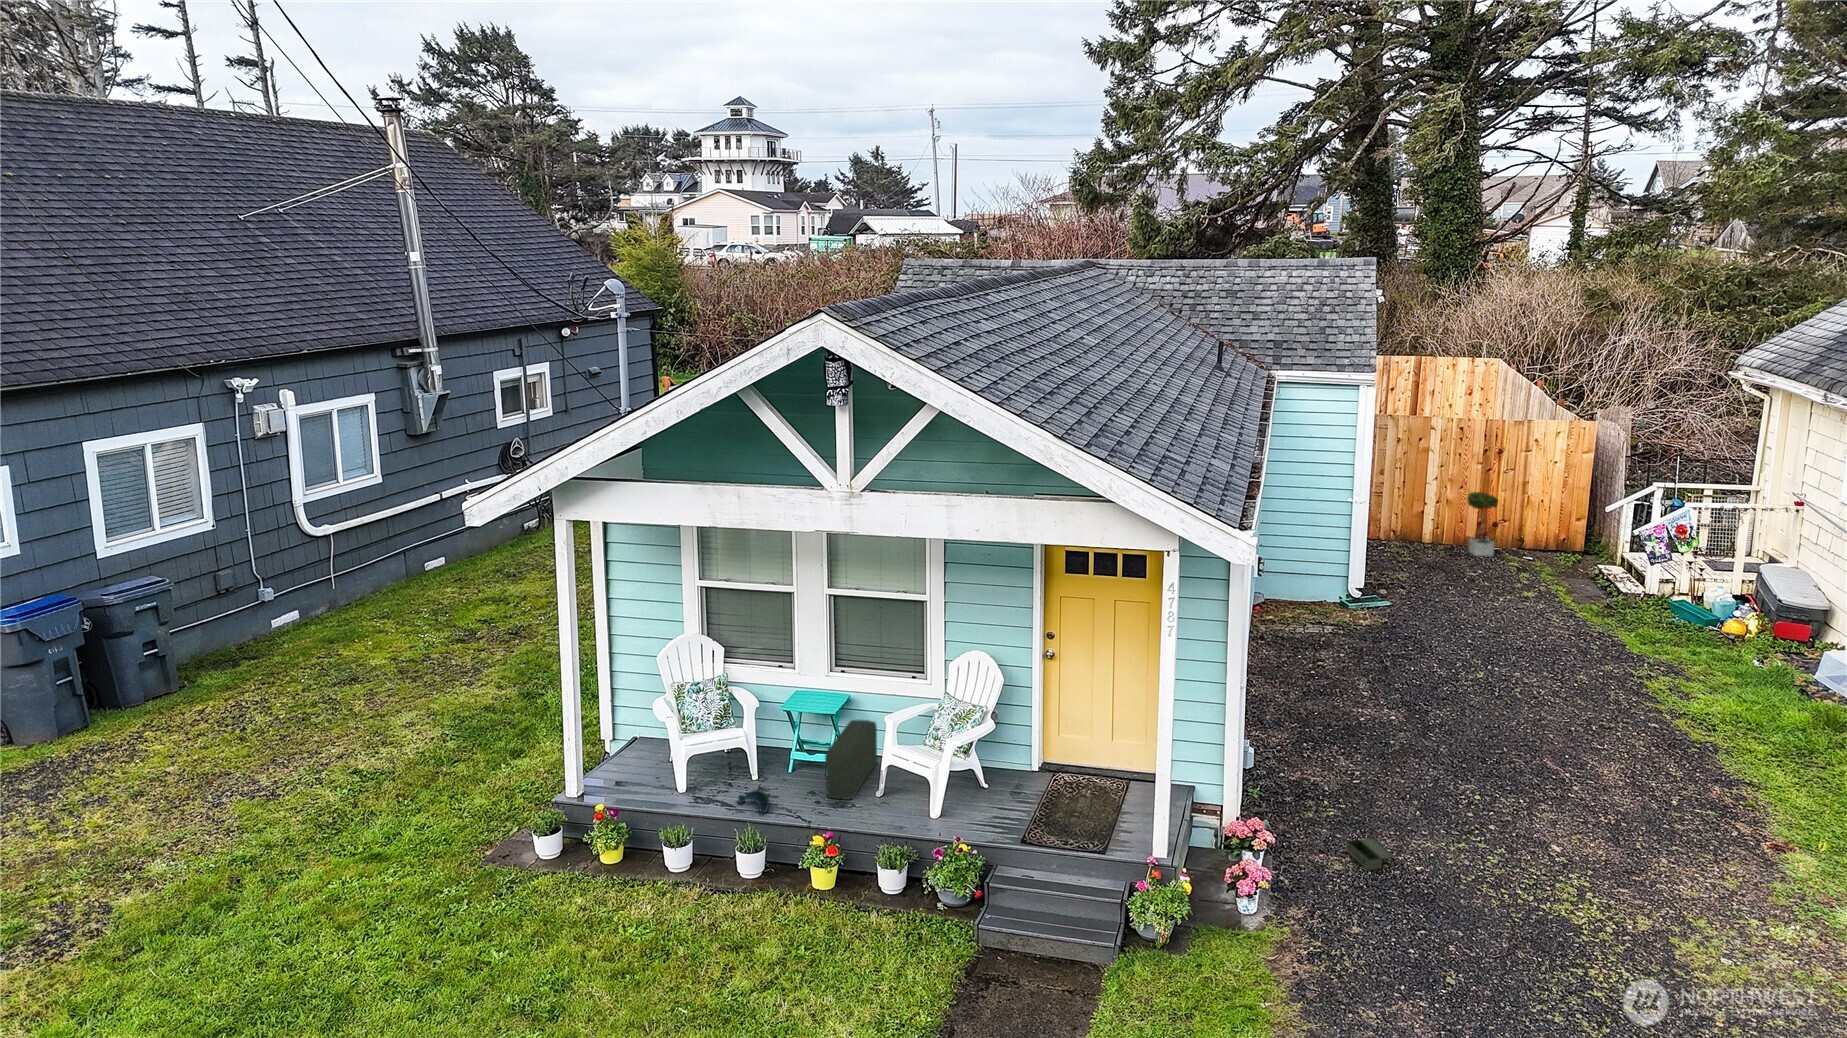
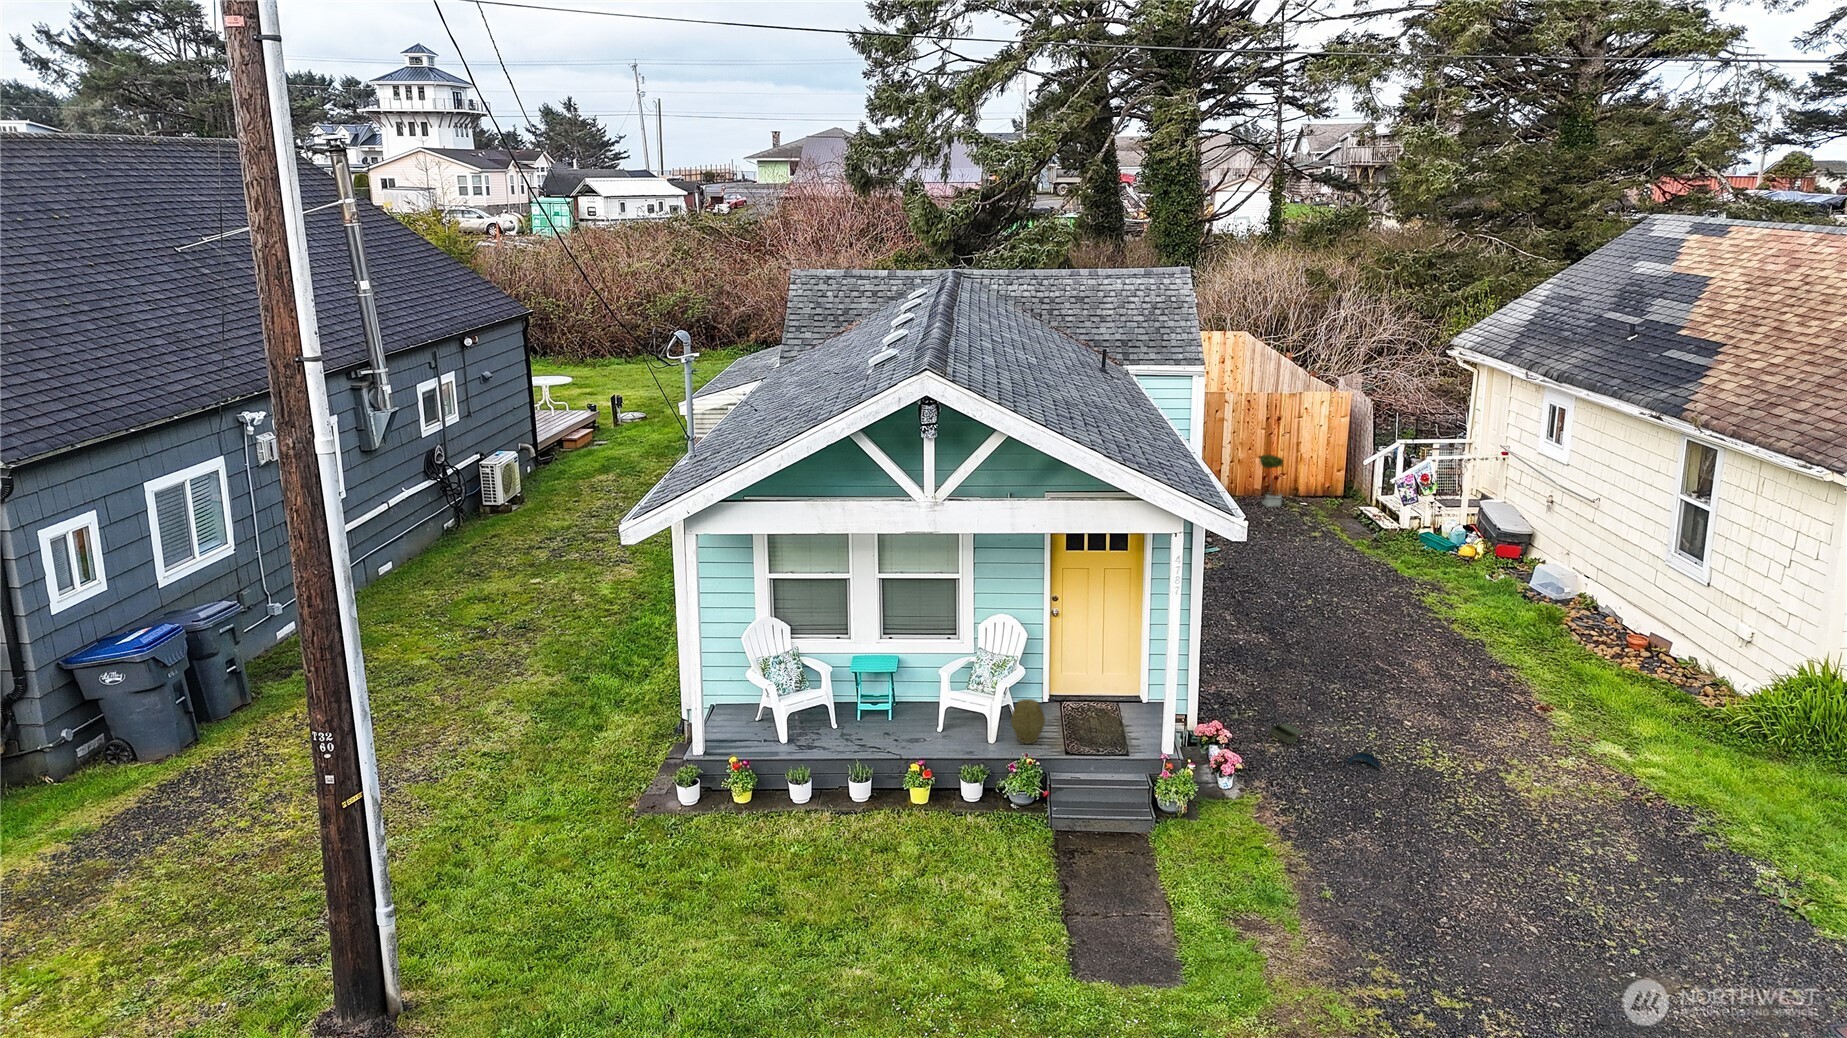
pouf: present [825,720,877,800] -> none [901,675,924,736]
woven basket: none [956,767,1001,827] -> present [1011,699,1045,744]
plush toy: present [738,790,770,814] -> present [1346,752,1380,769]

